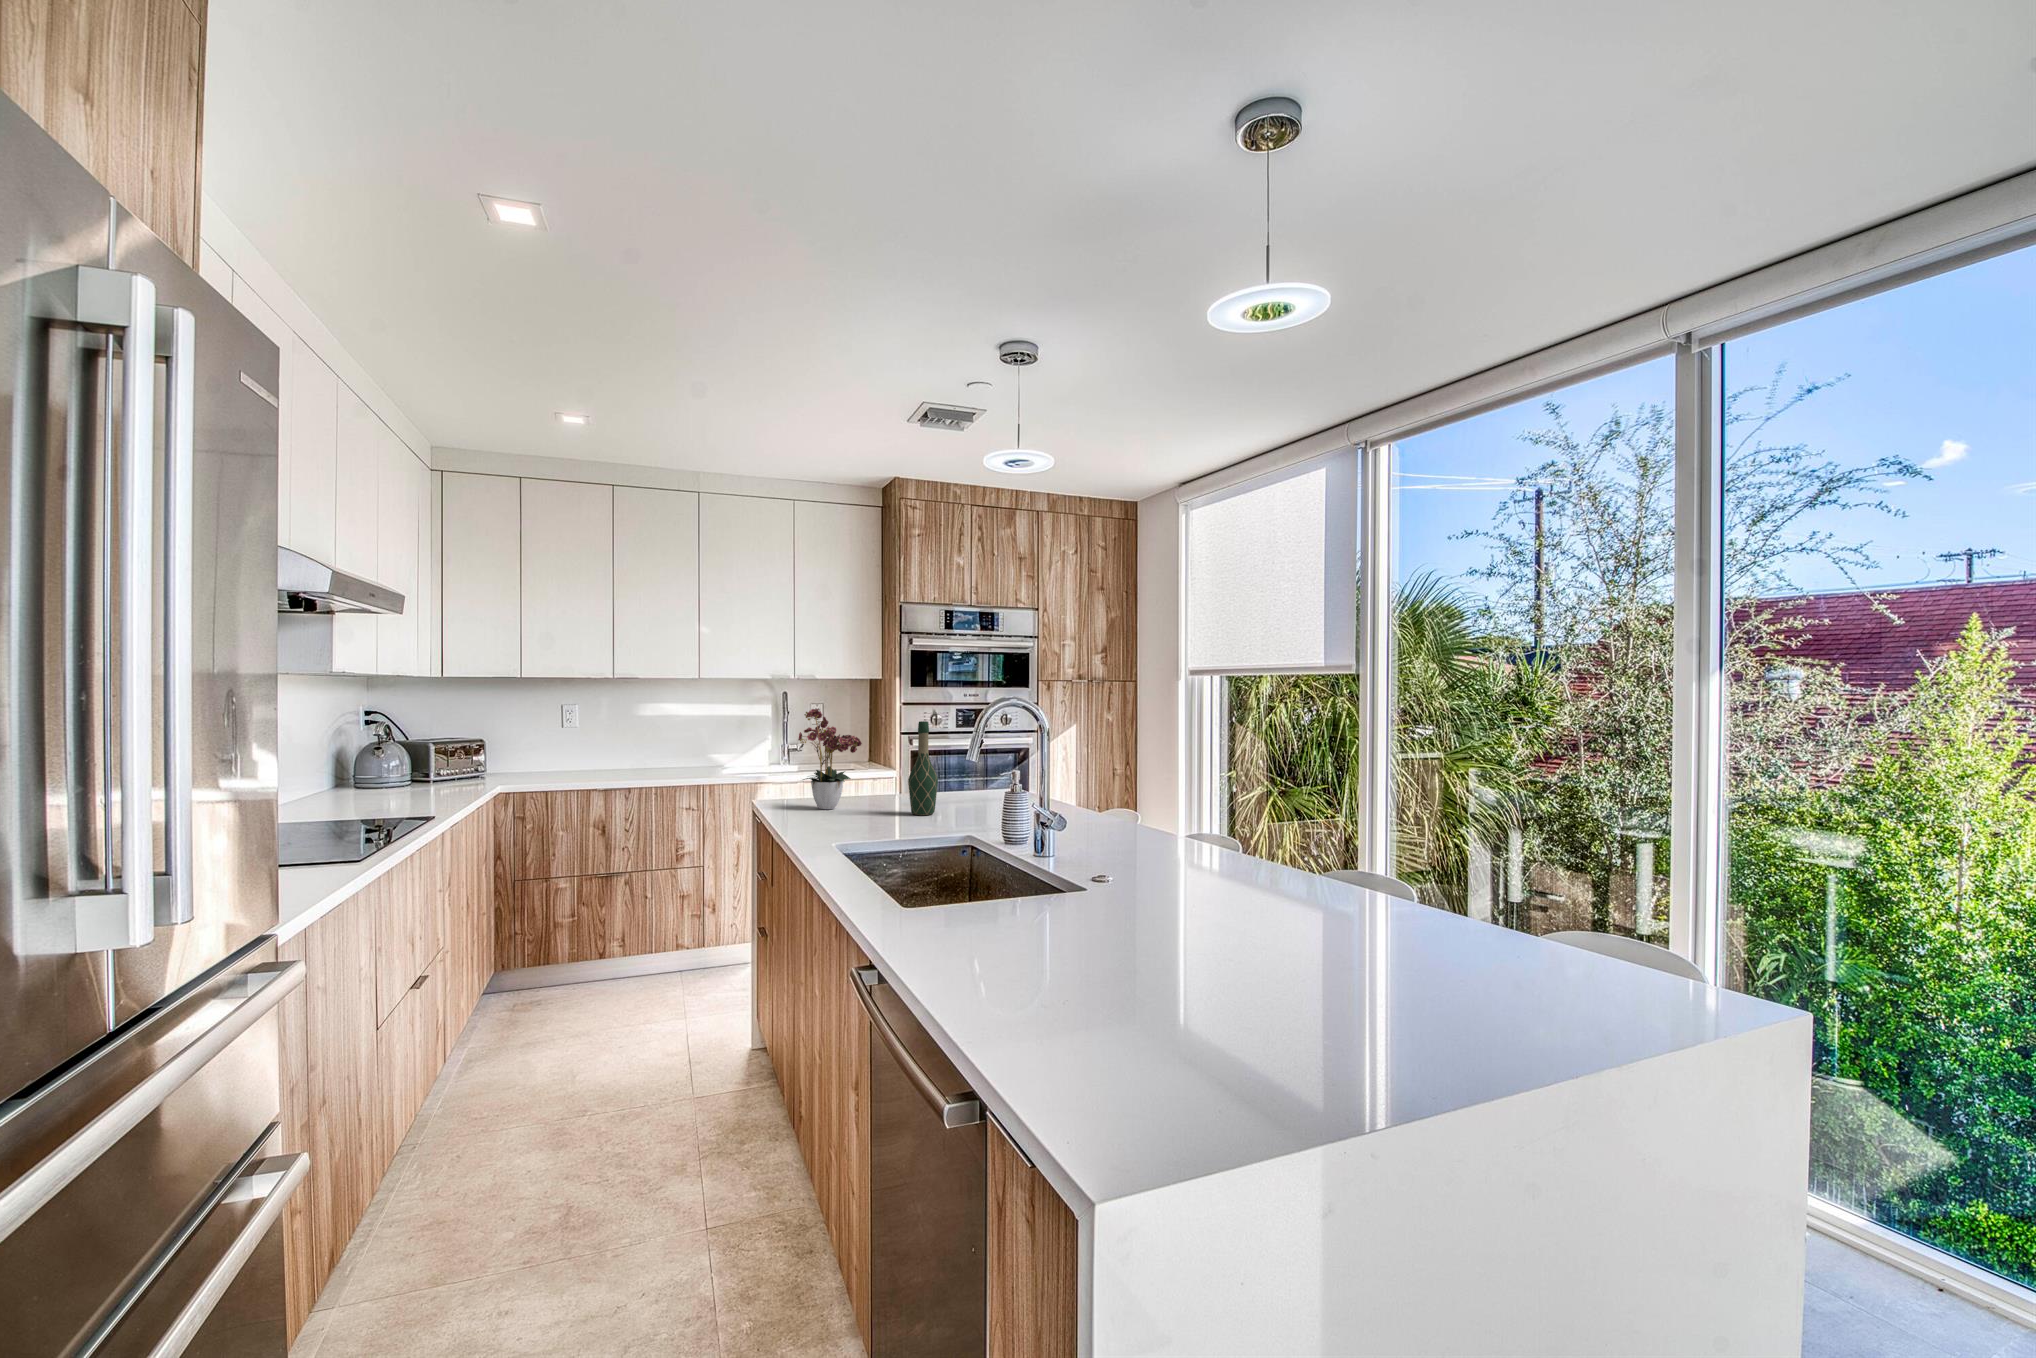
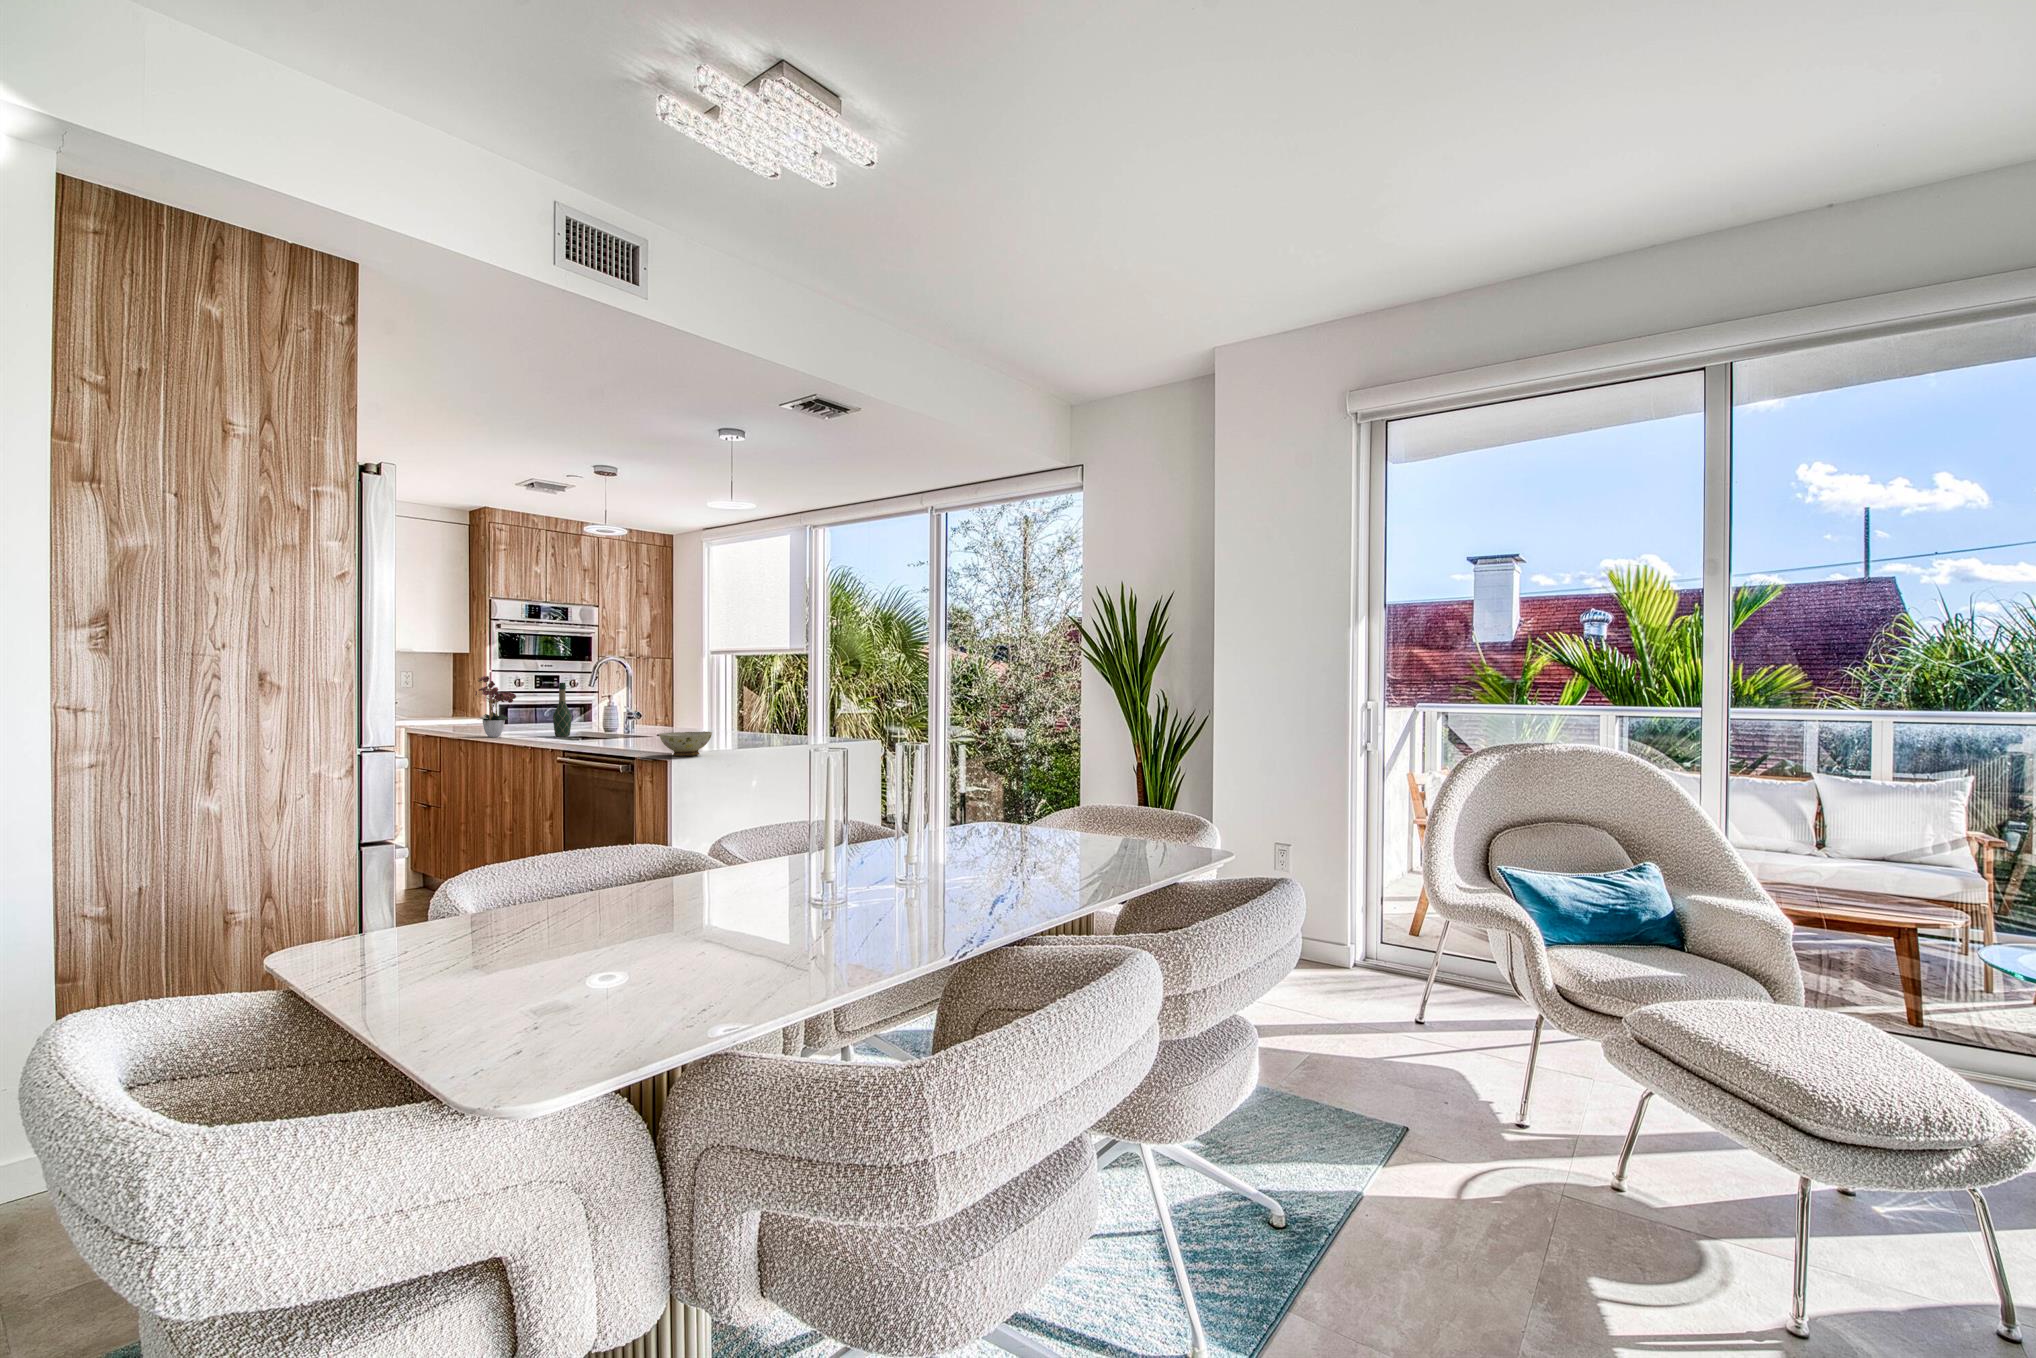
ceramic bowl: none [996,875,1136,961] -> present [659,731,712,756]

